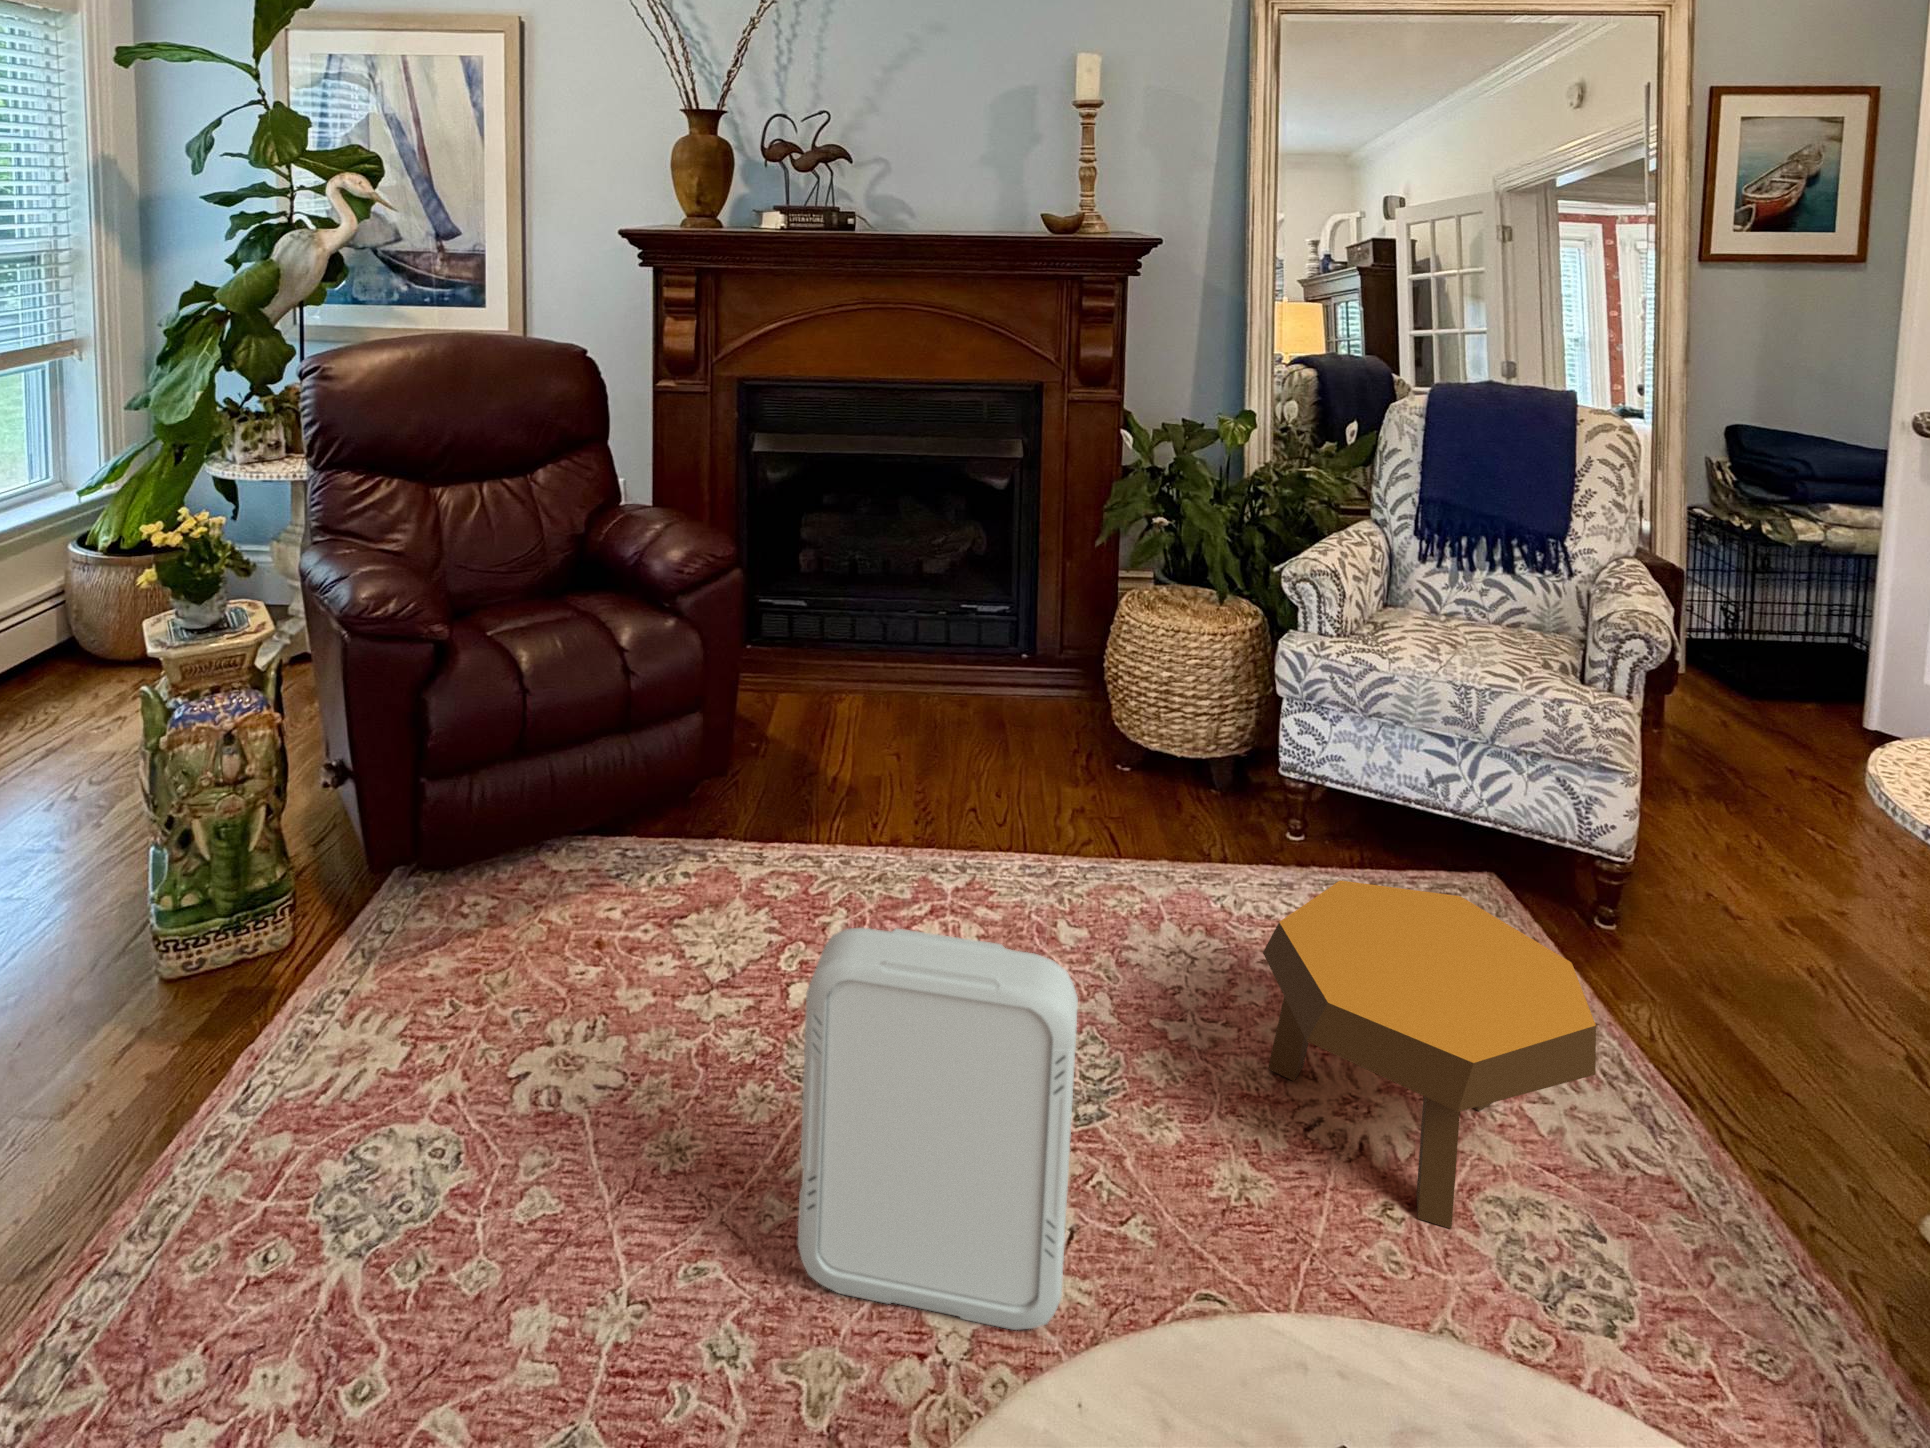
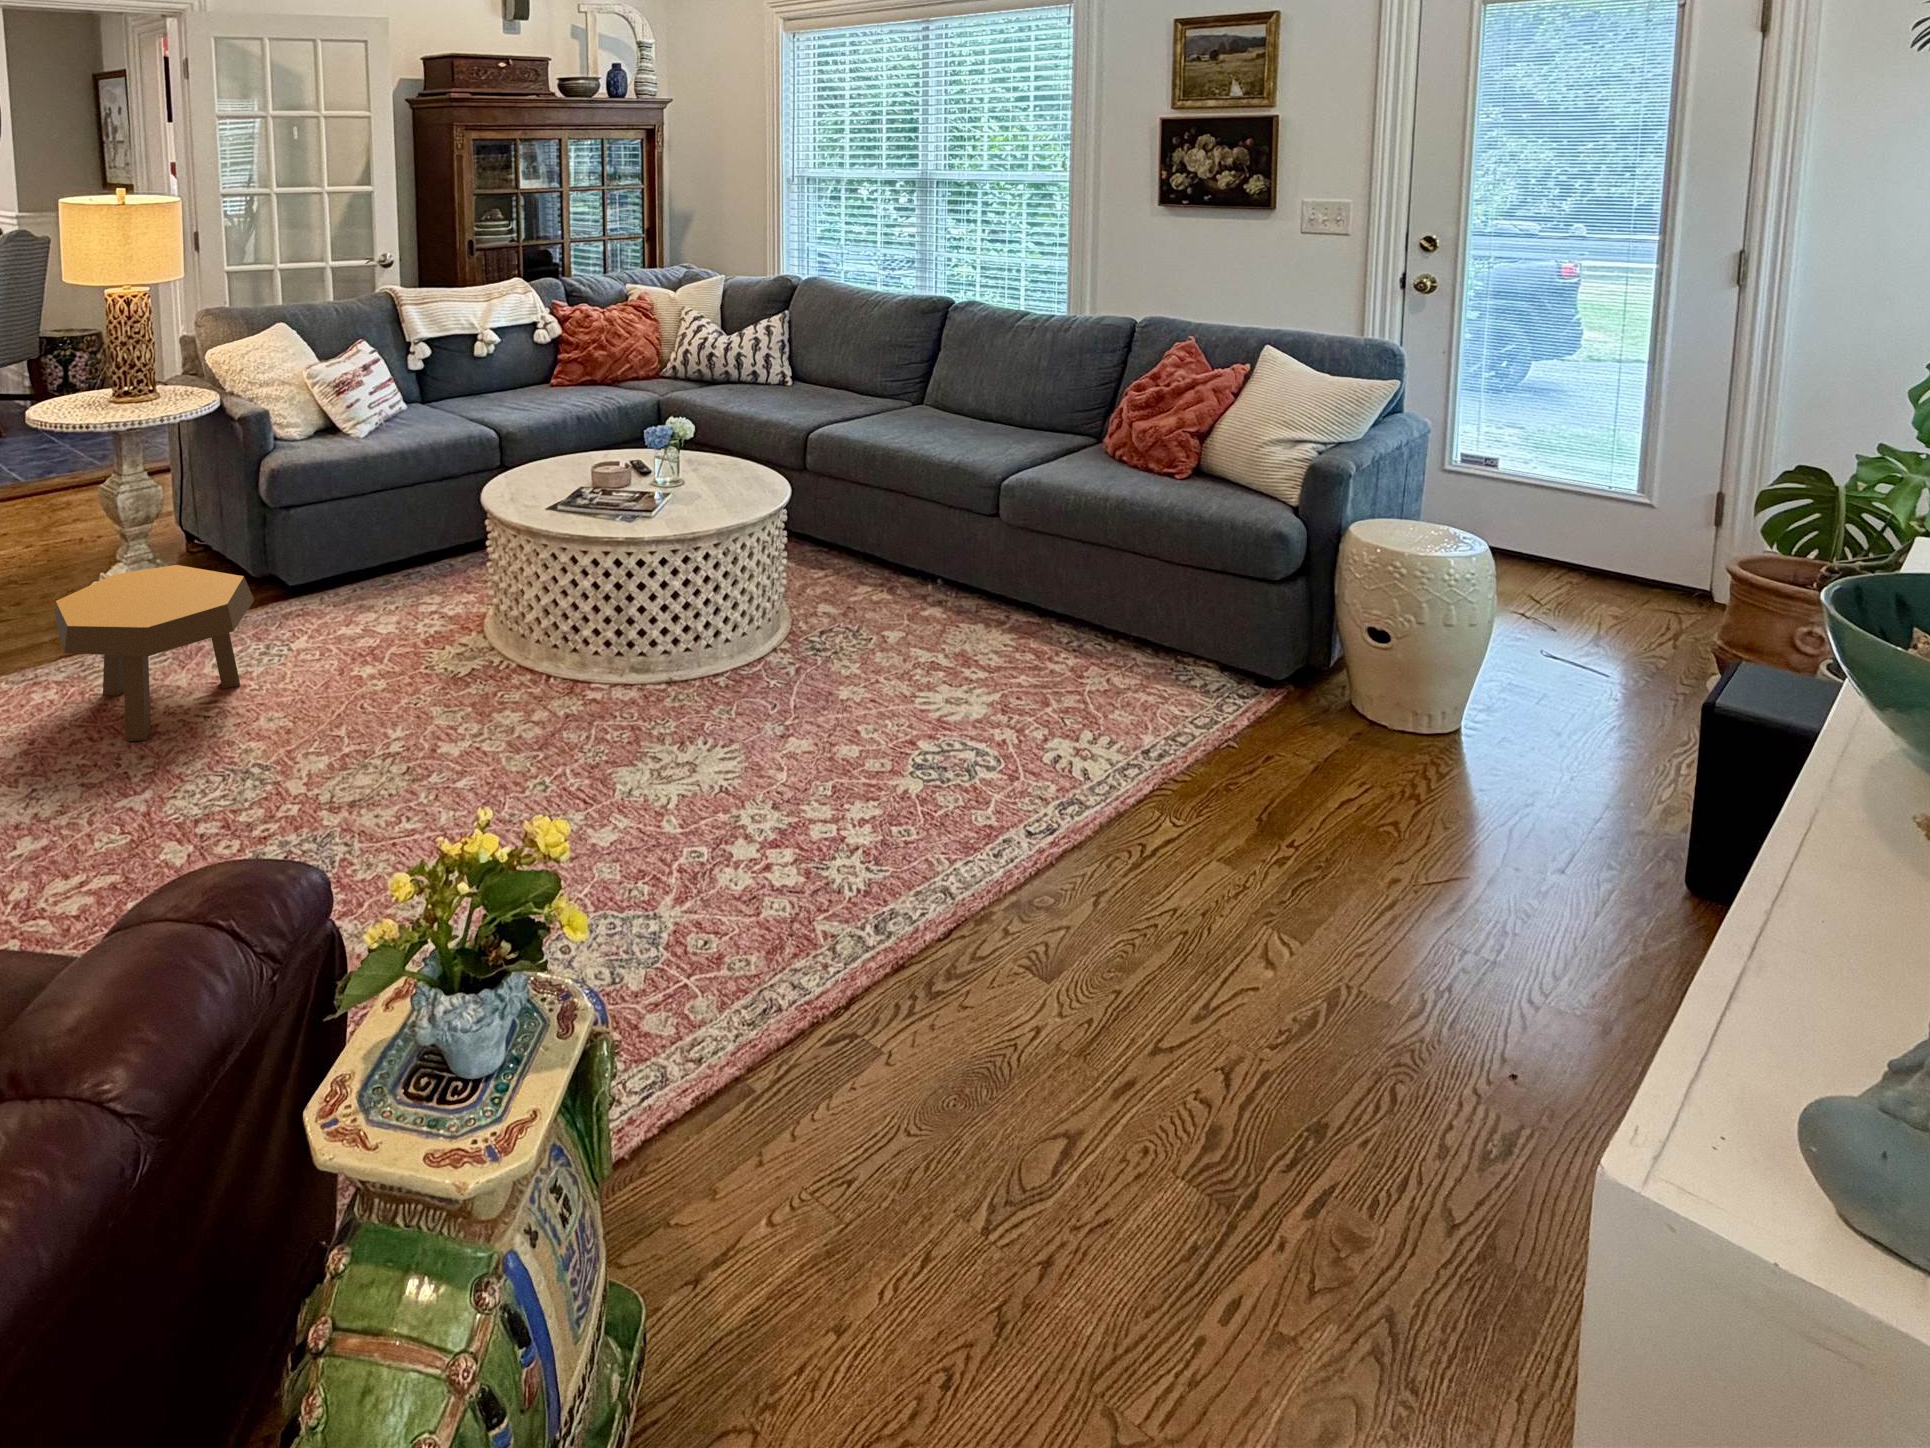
air purifier: present [798,928,1078,1330] -> none [380,551,480,794]

